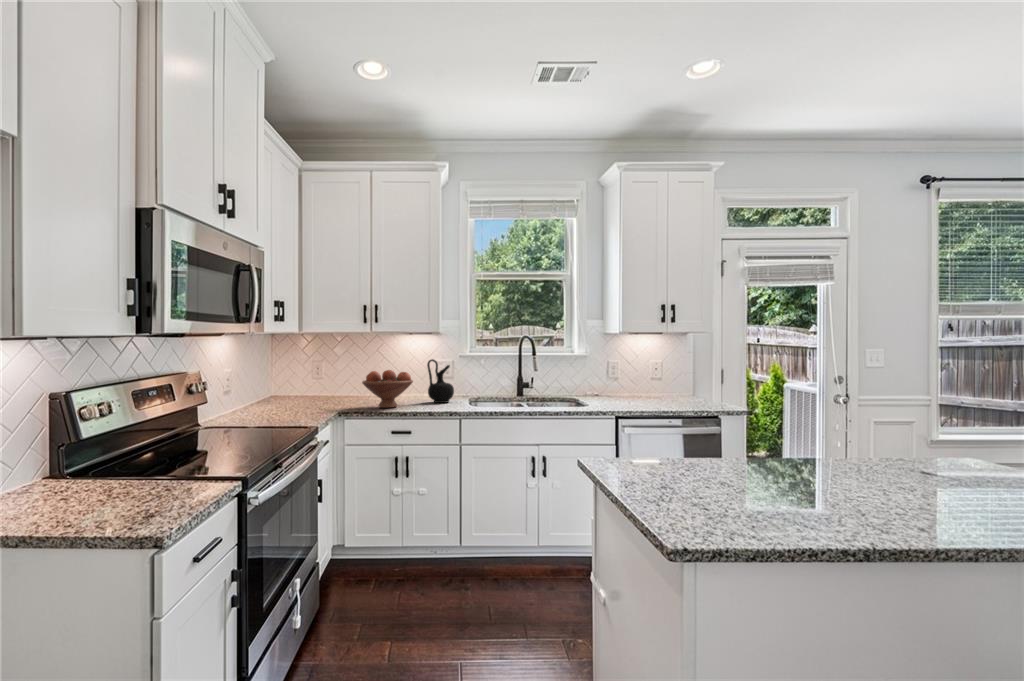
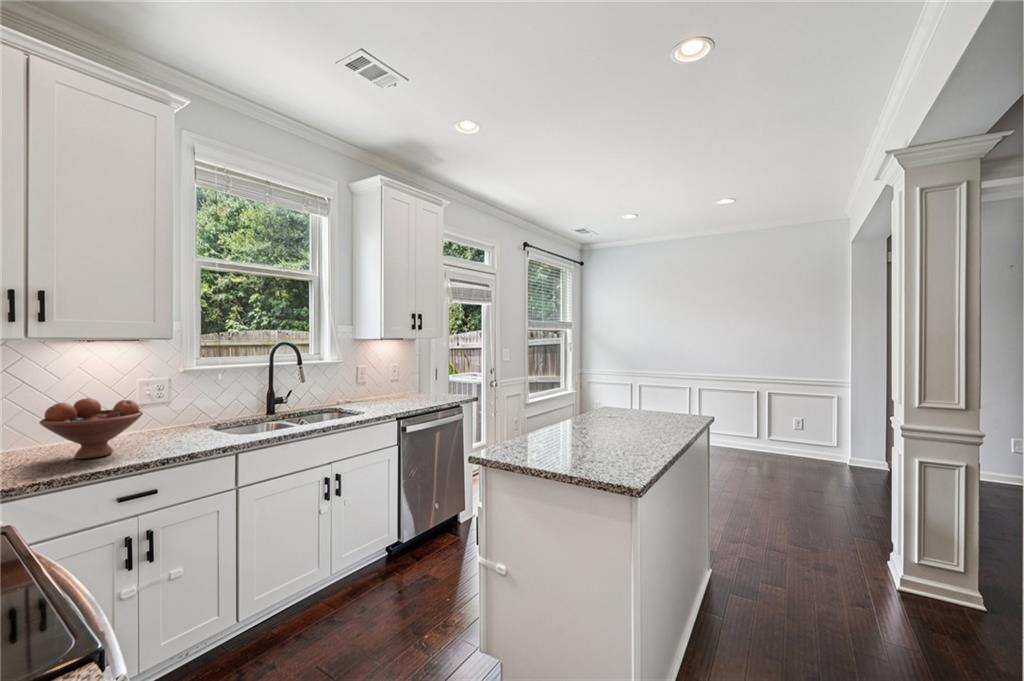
ceramic jug: present [427,359,454,403] -> none [147,377,191,436]

